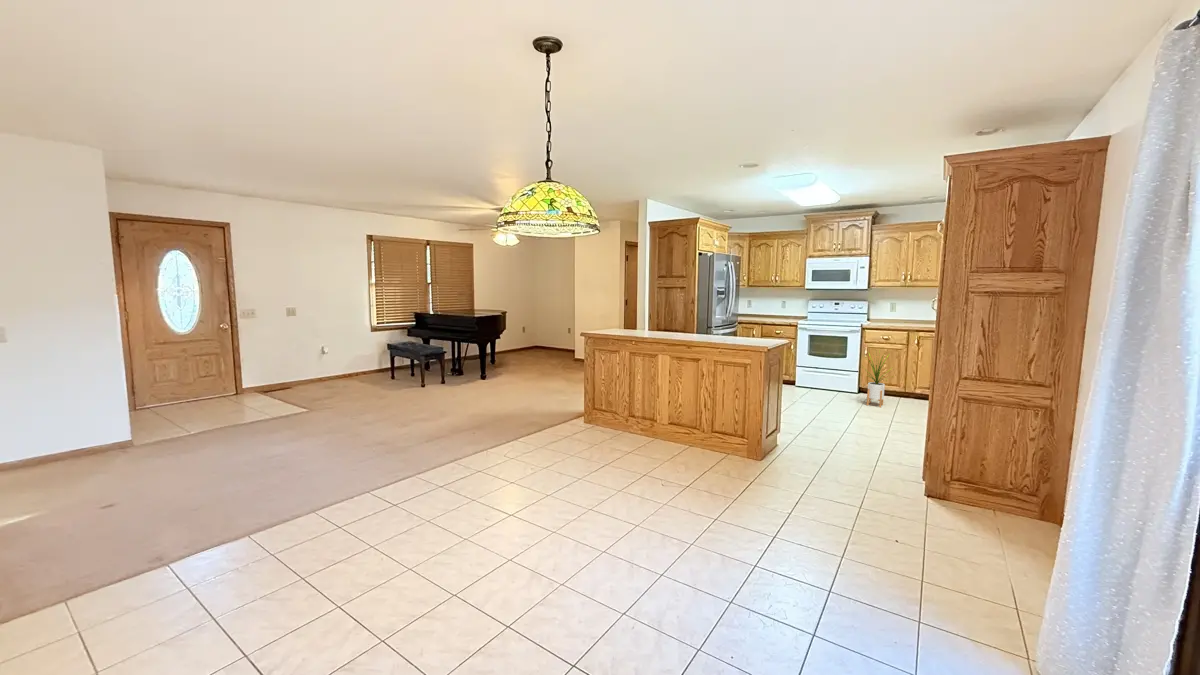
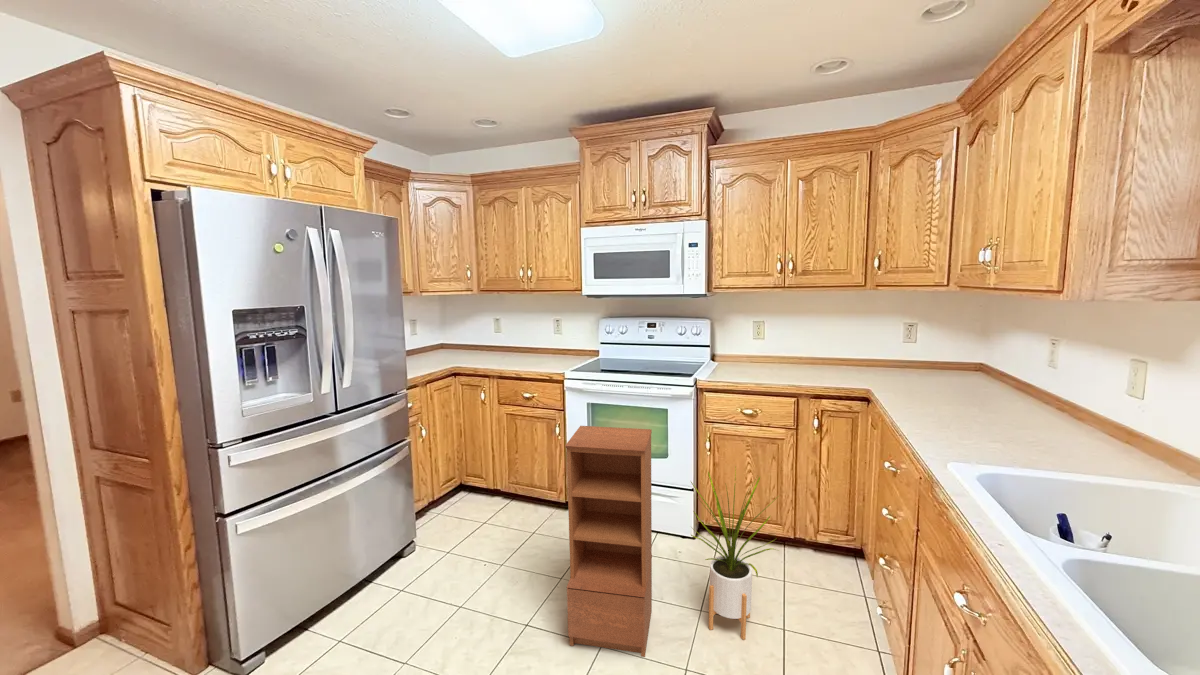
bookcase: none [815,332,848,407] -> present [565,426,652,657]

